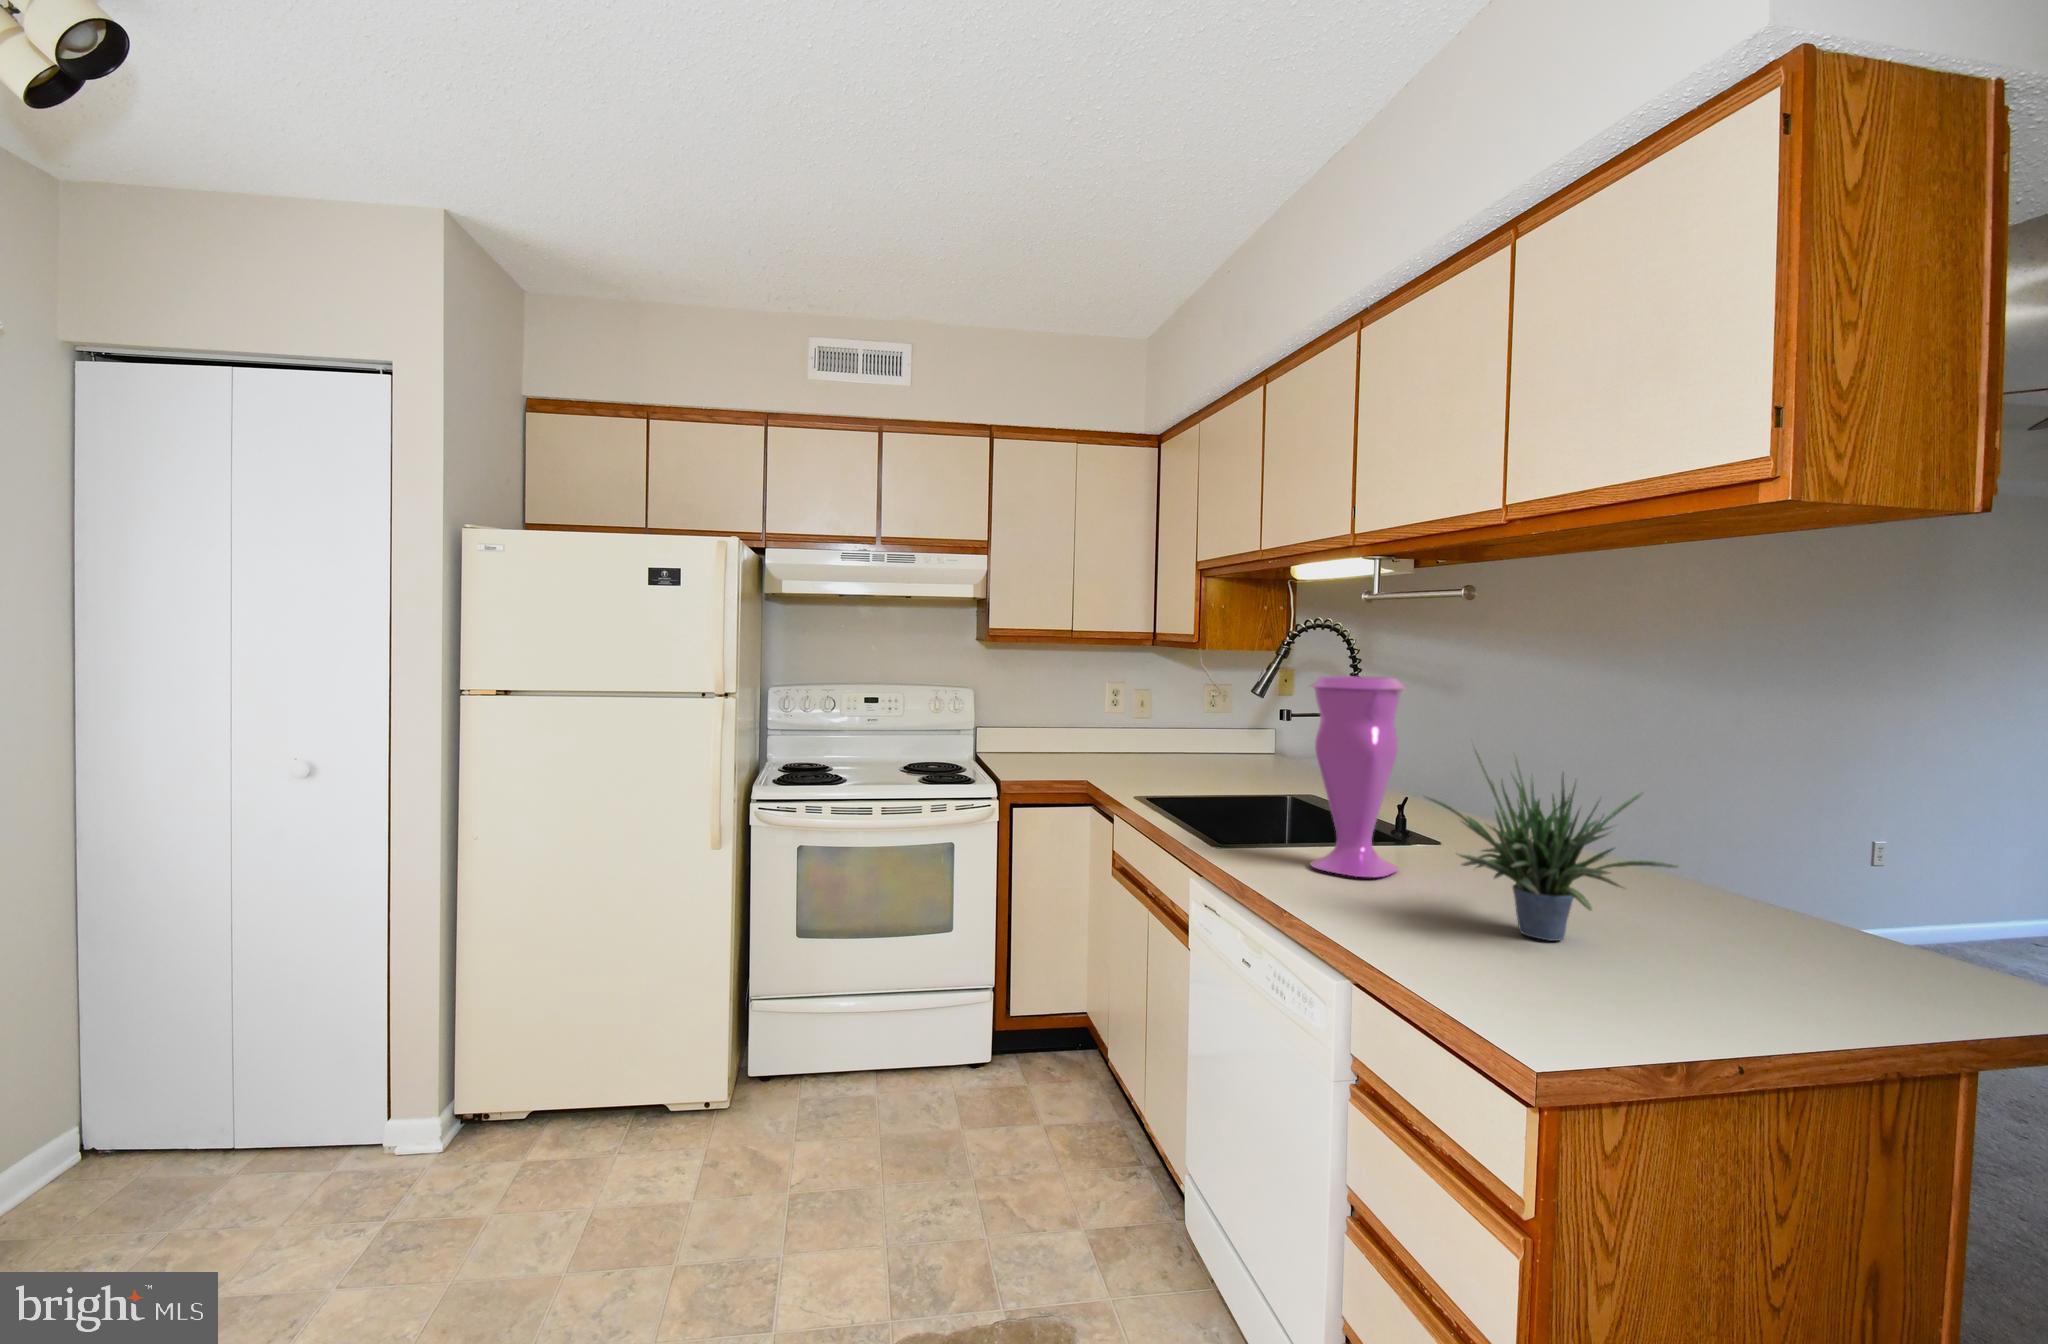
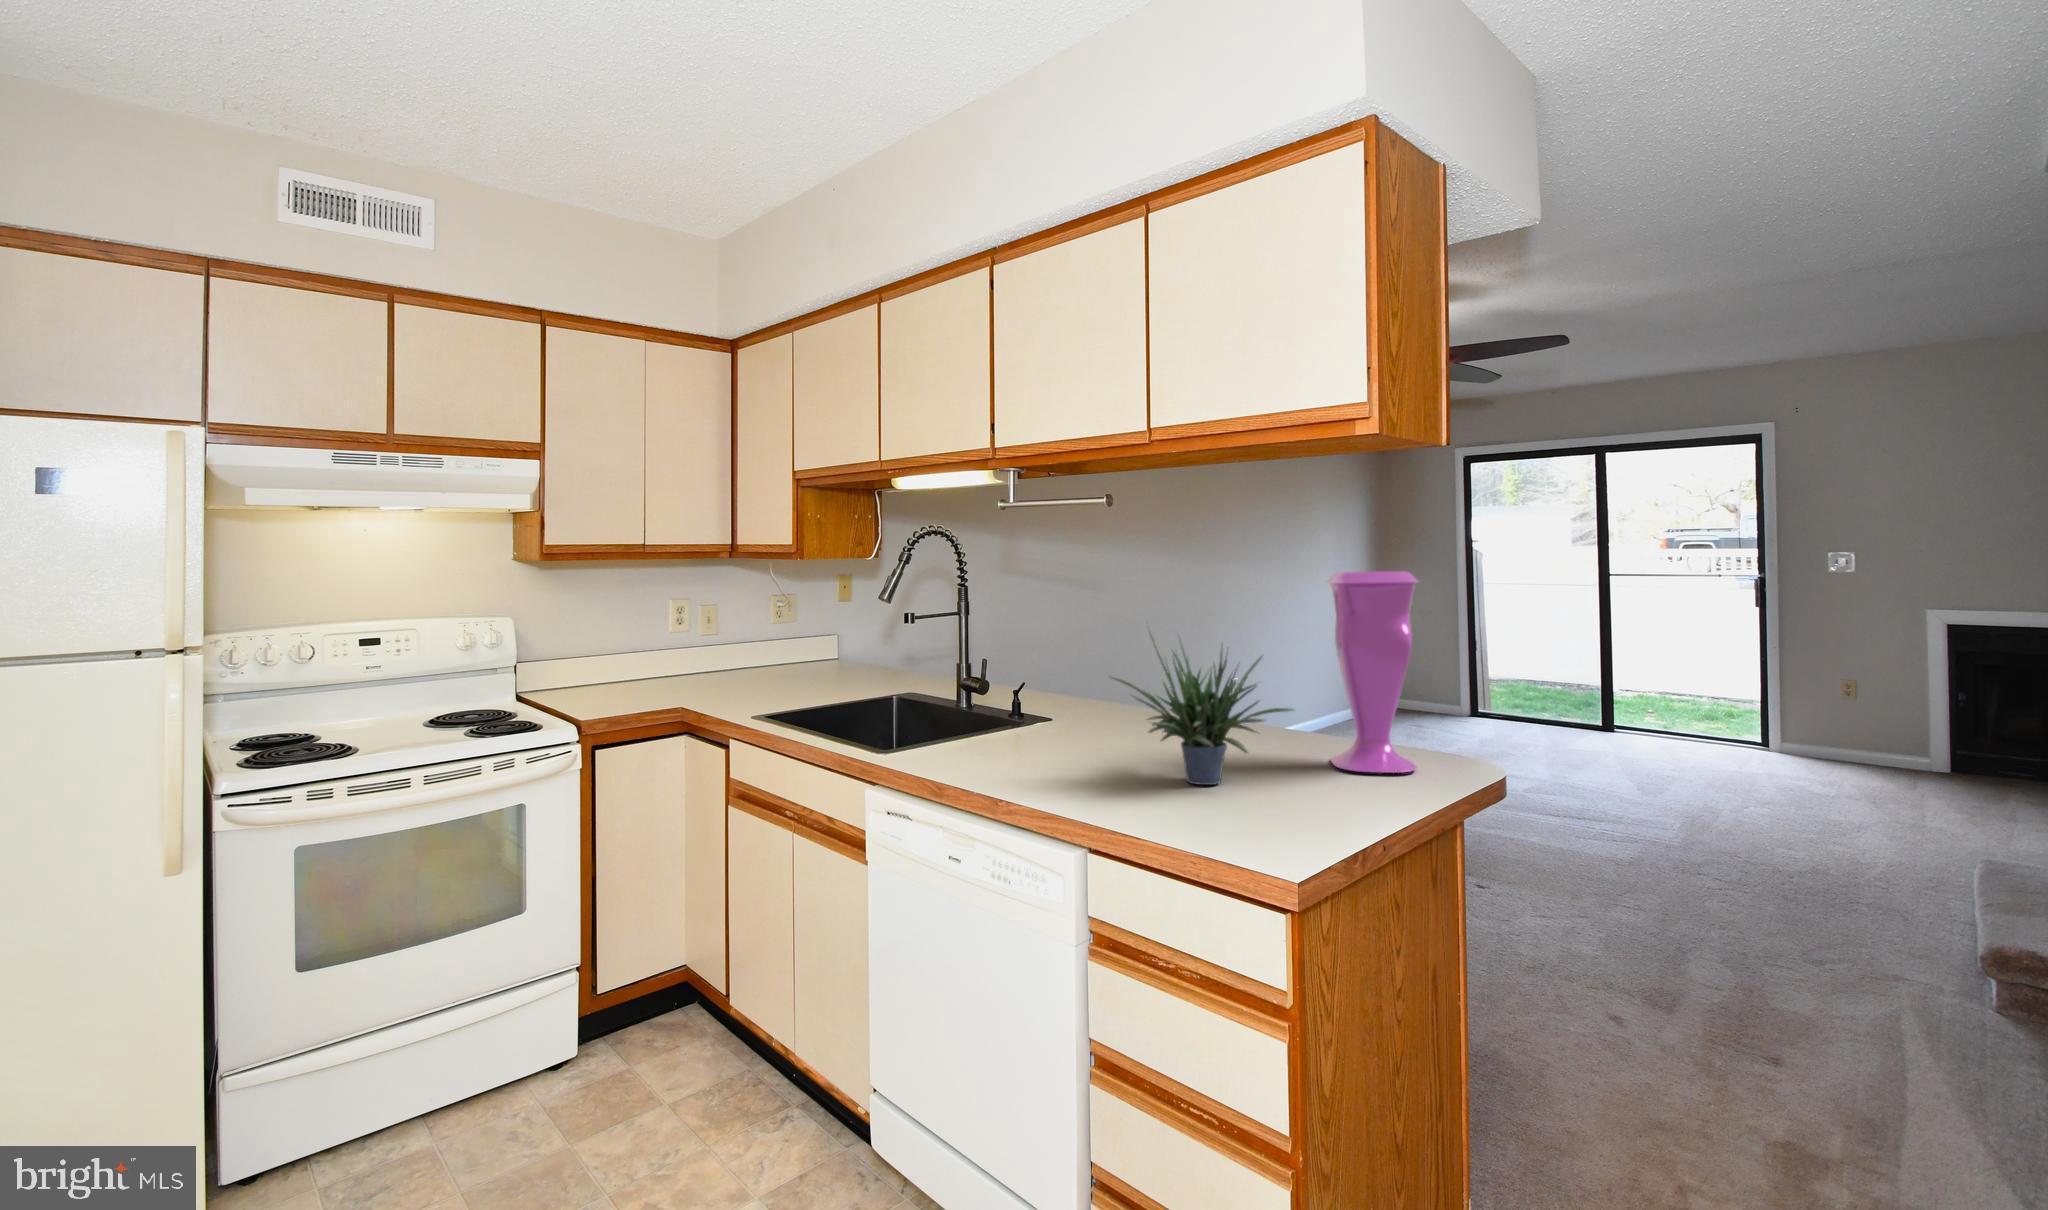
vase: present [1310,676,1406,878] -> present [1327,571,1419,773]

